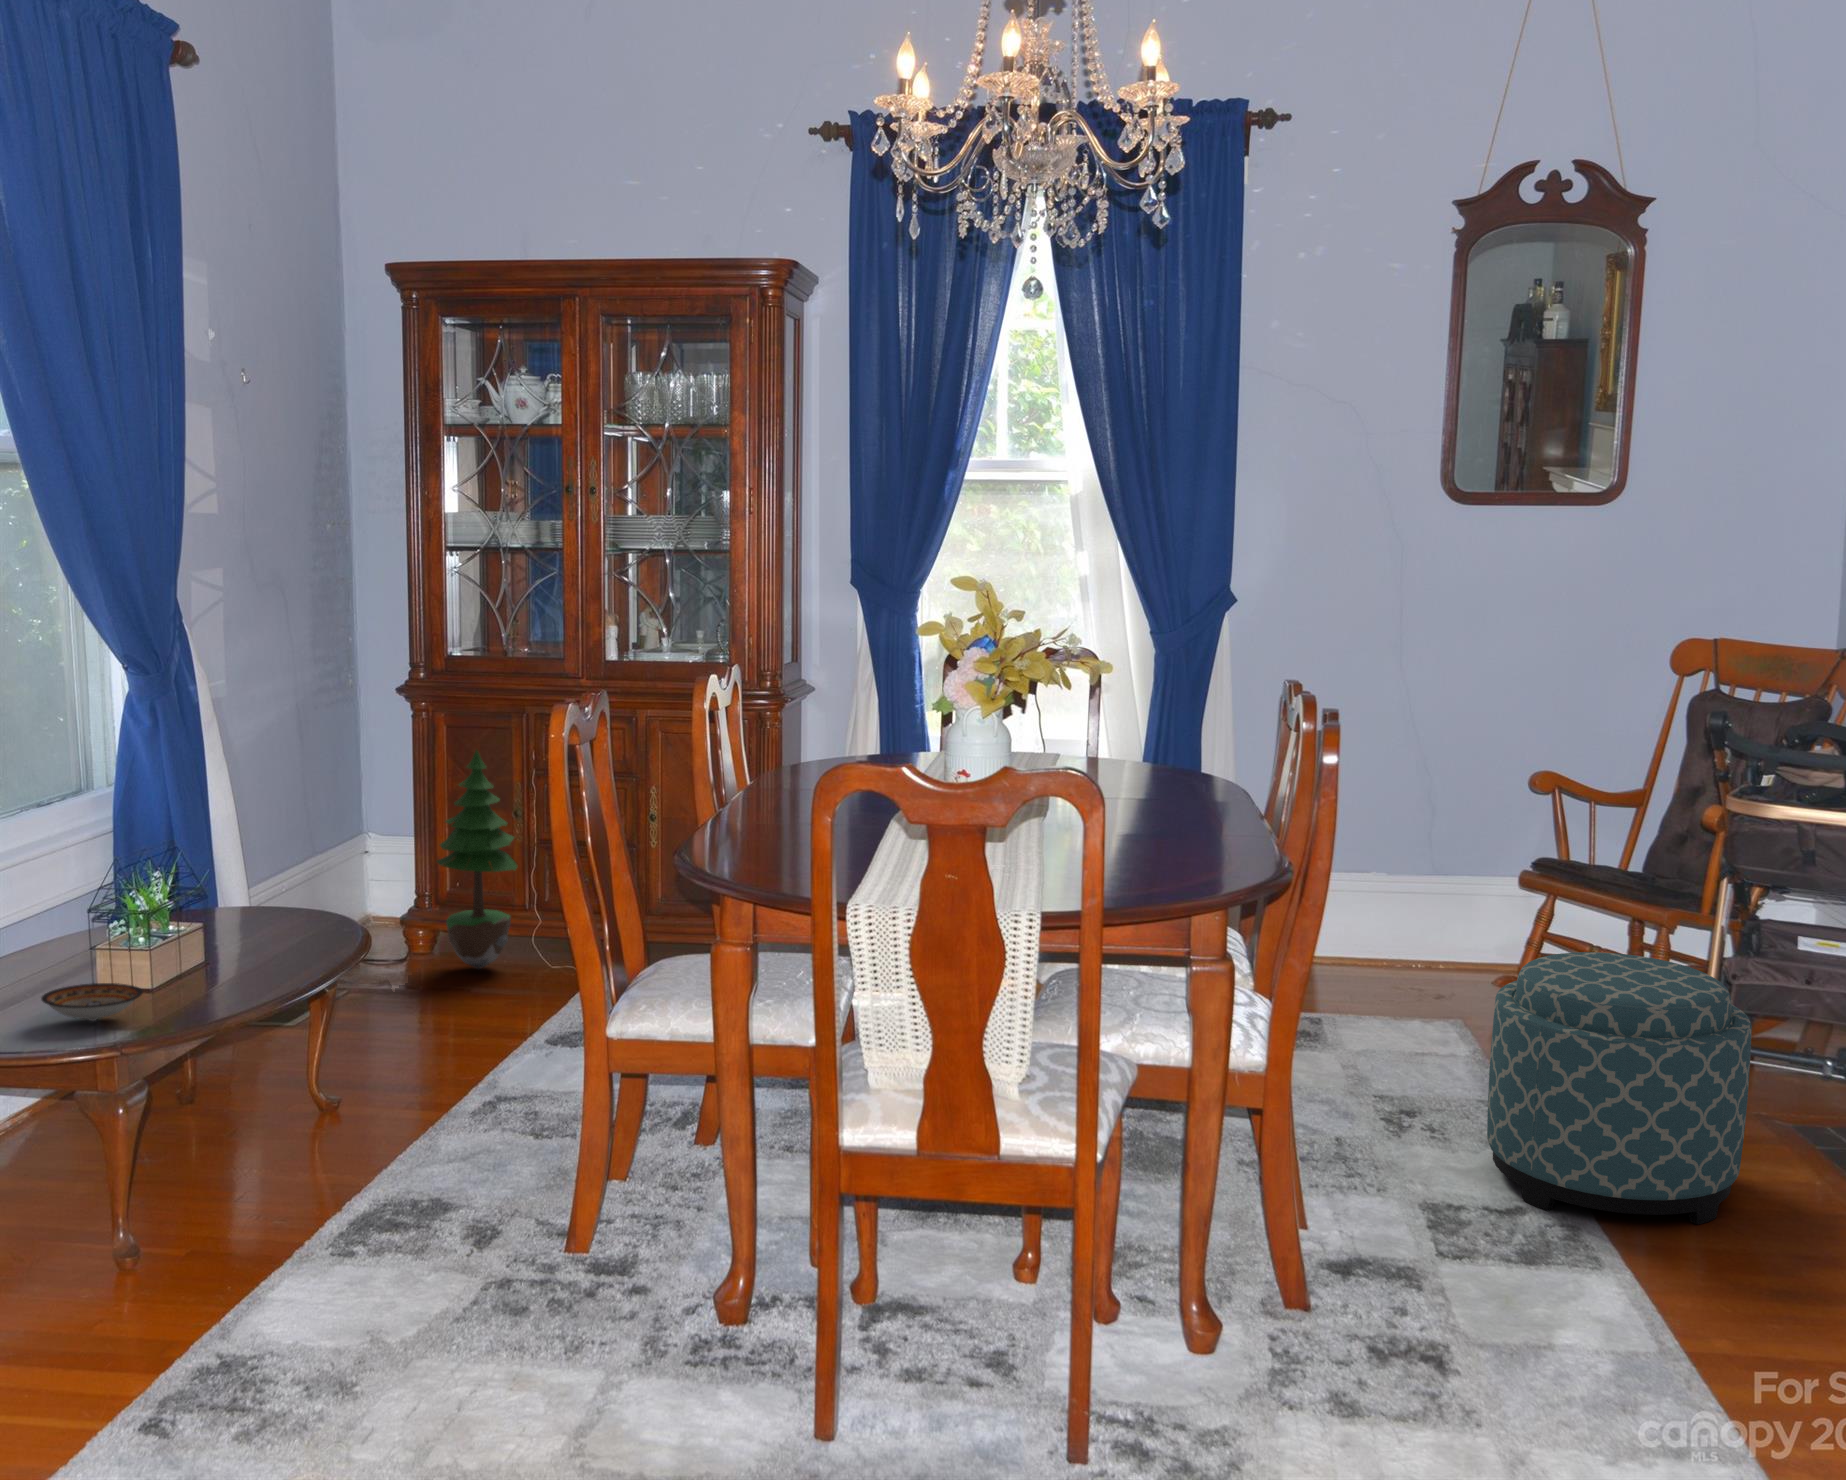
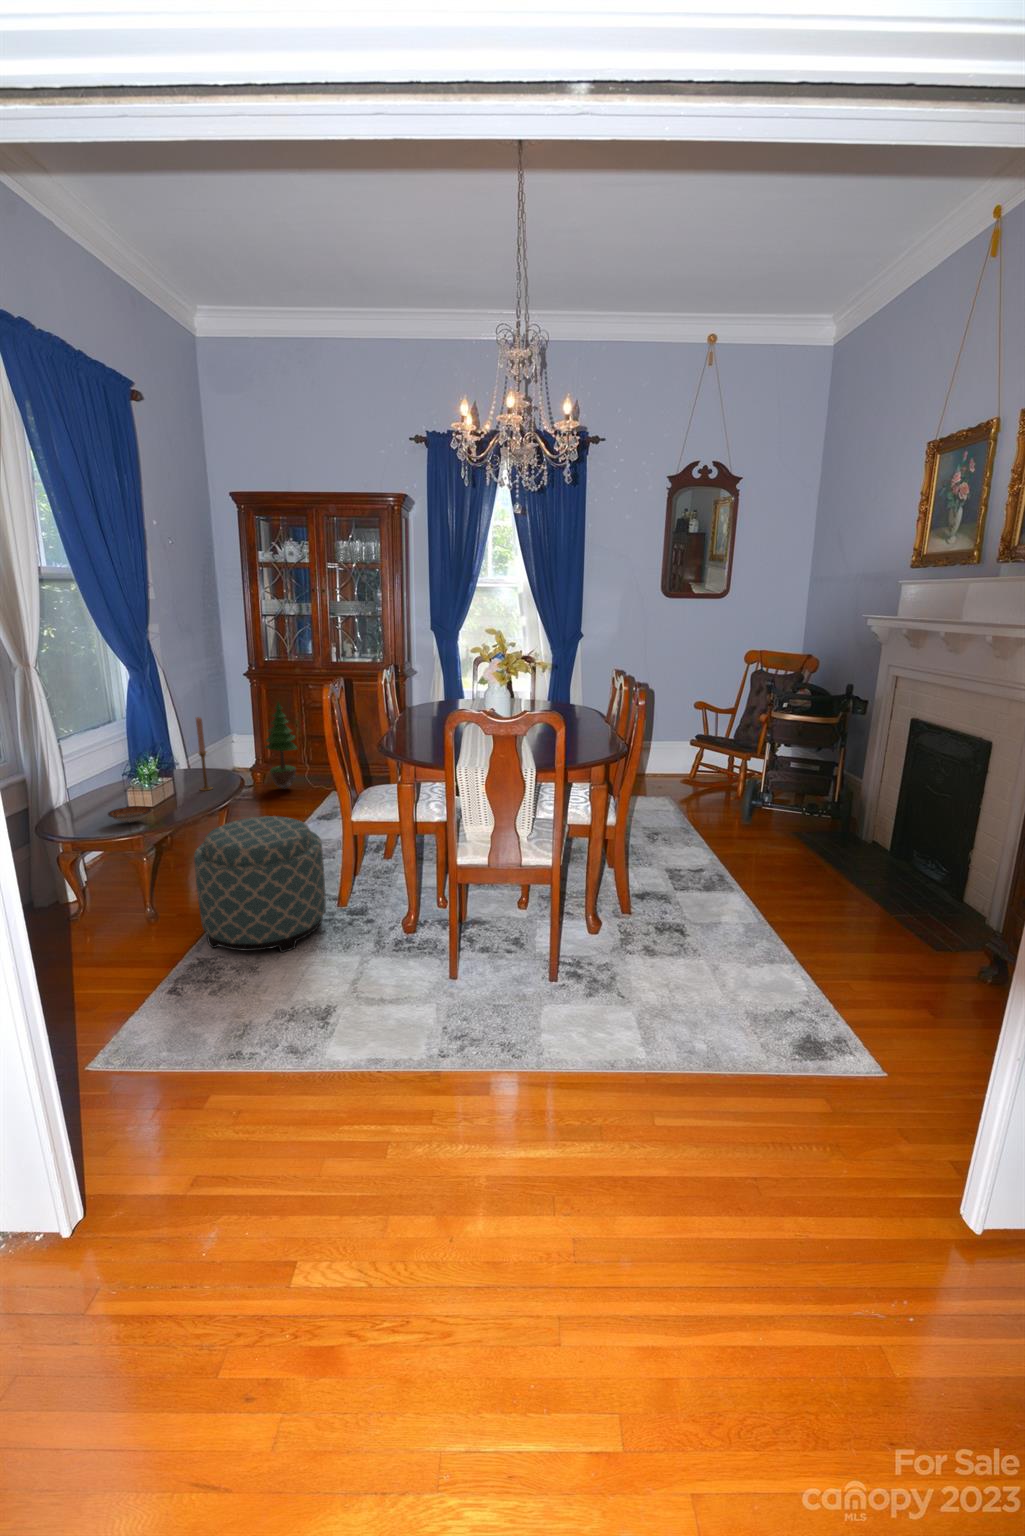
candlestick: none [263,776,295,955] -> present [196,717,212,791]
ottoman: present [1487,952,1752,1225] -> present [194,816,326,953]

